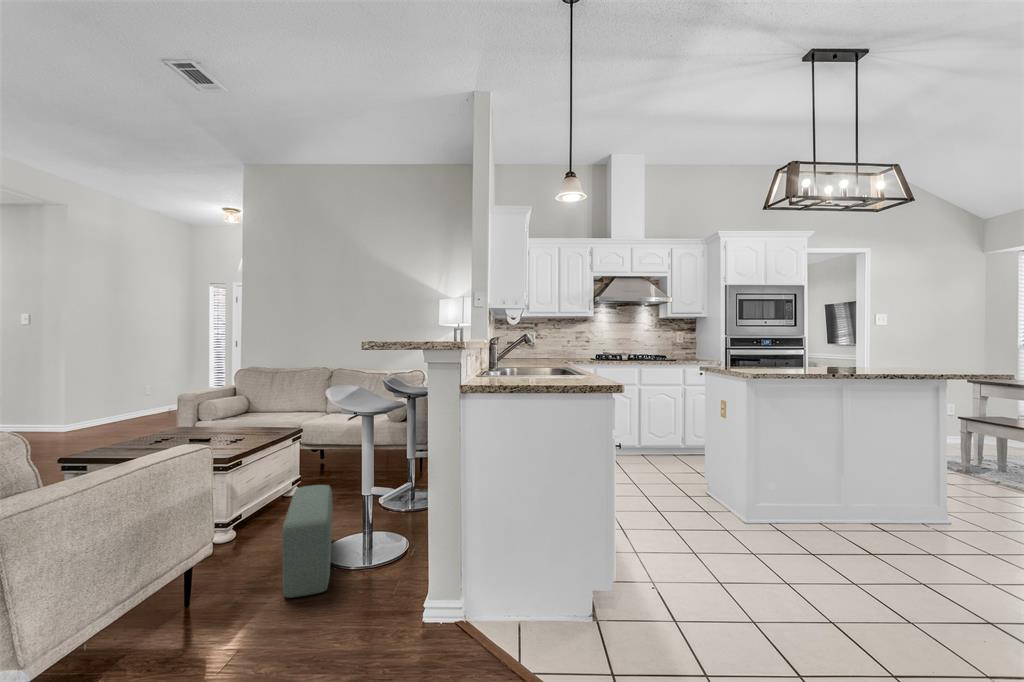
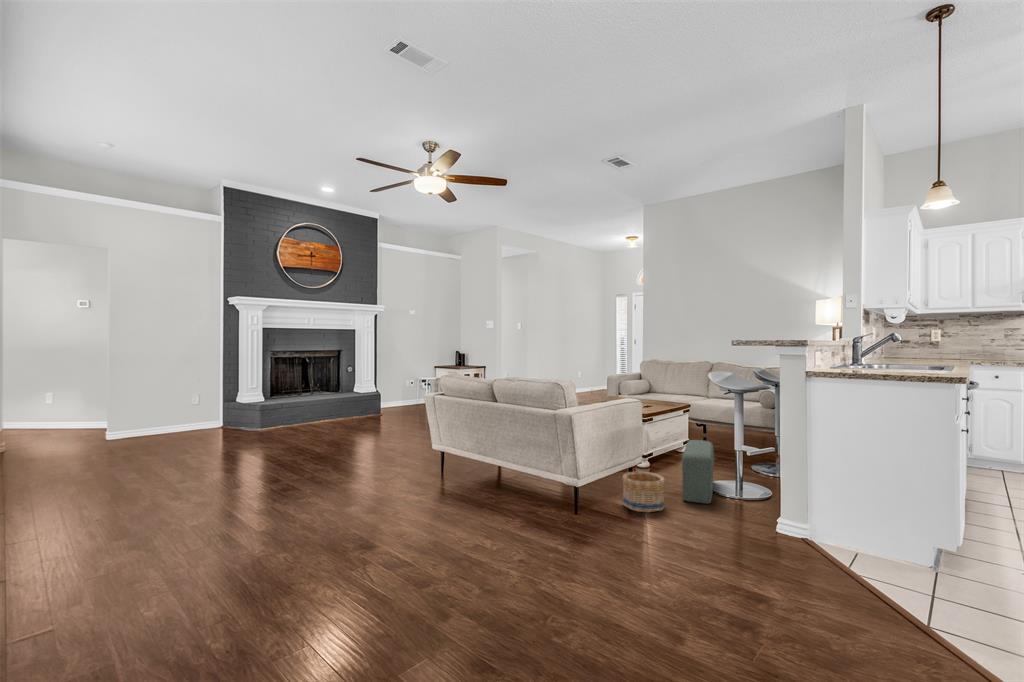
basket: none [162,570,250,663] -> present [623,471,665,512]

